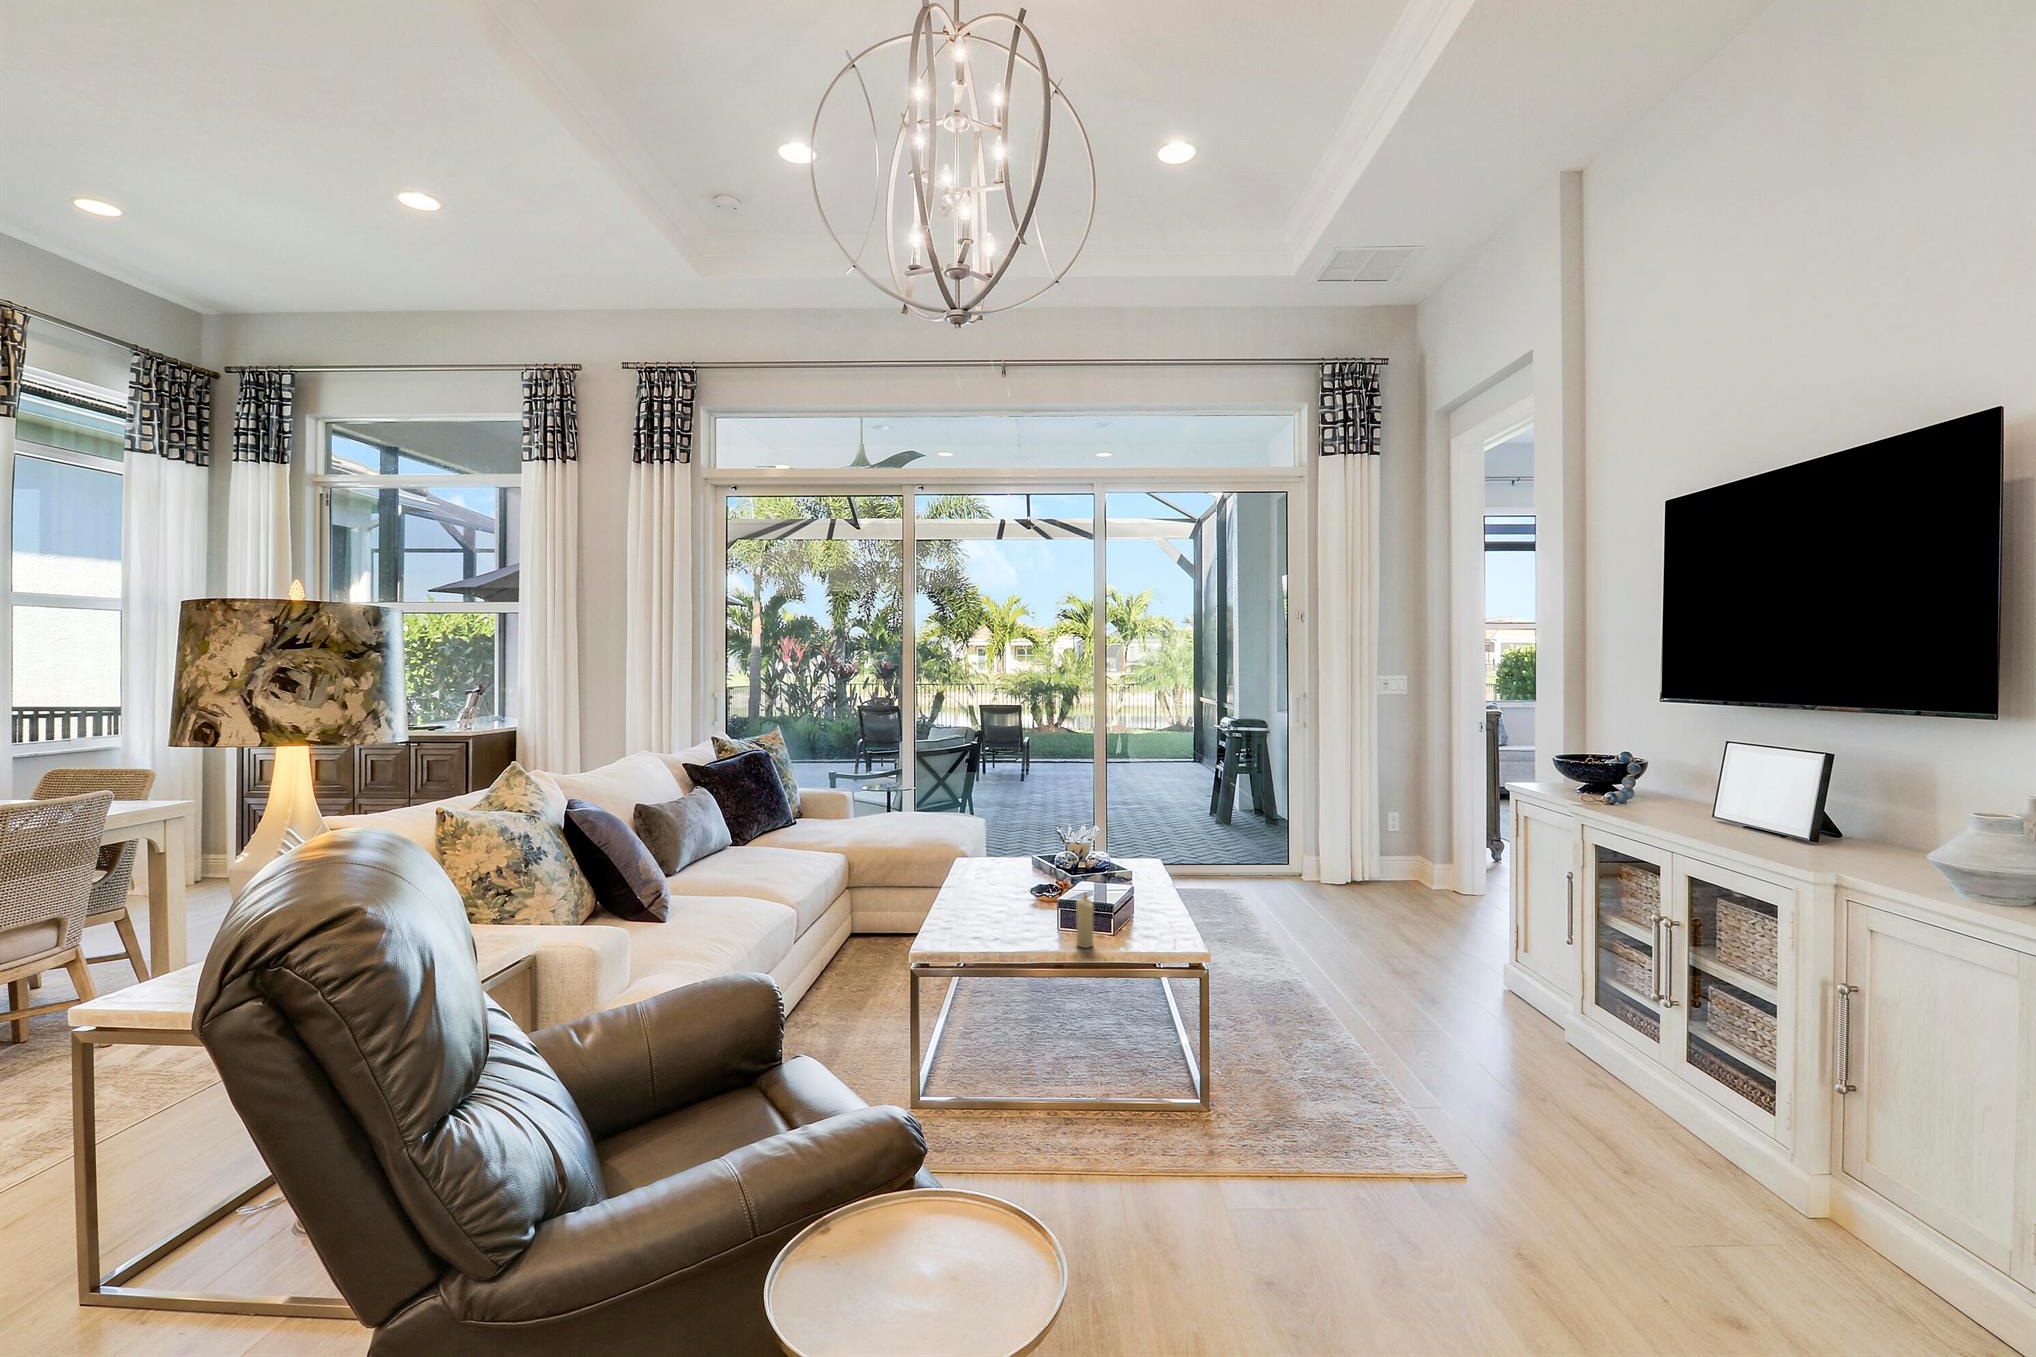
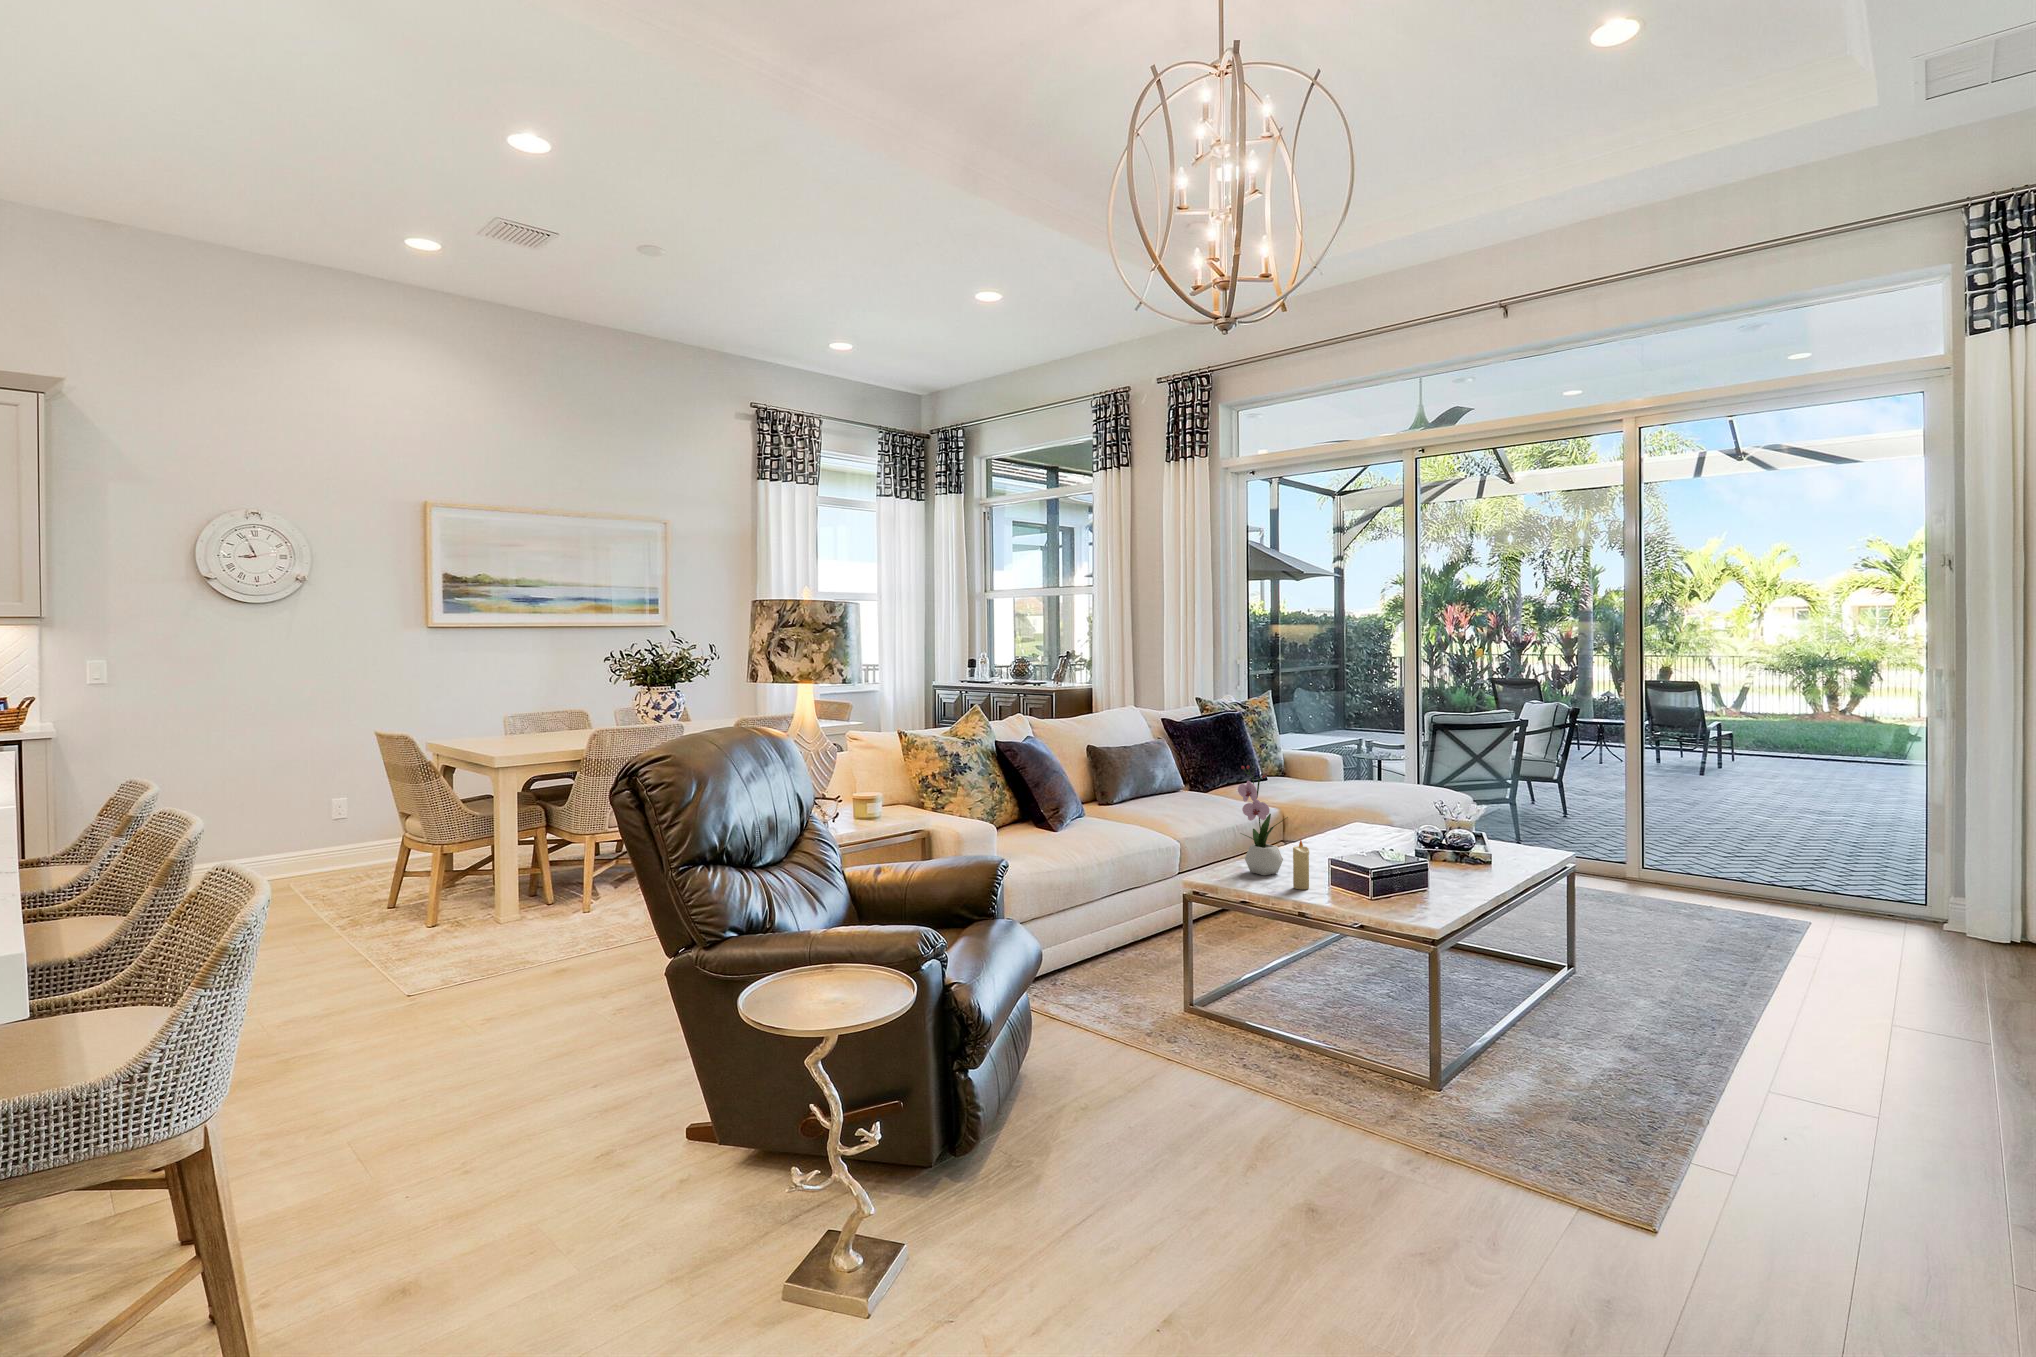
flower arrangement: none [995,815,1038,938] -> present [1238,766,1288,875]

